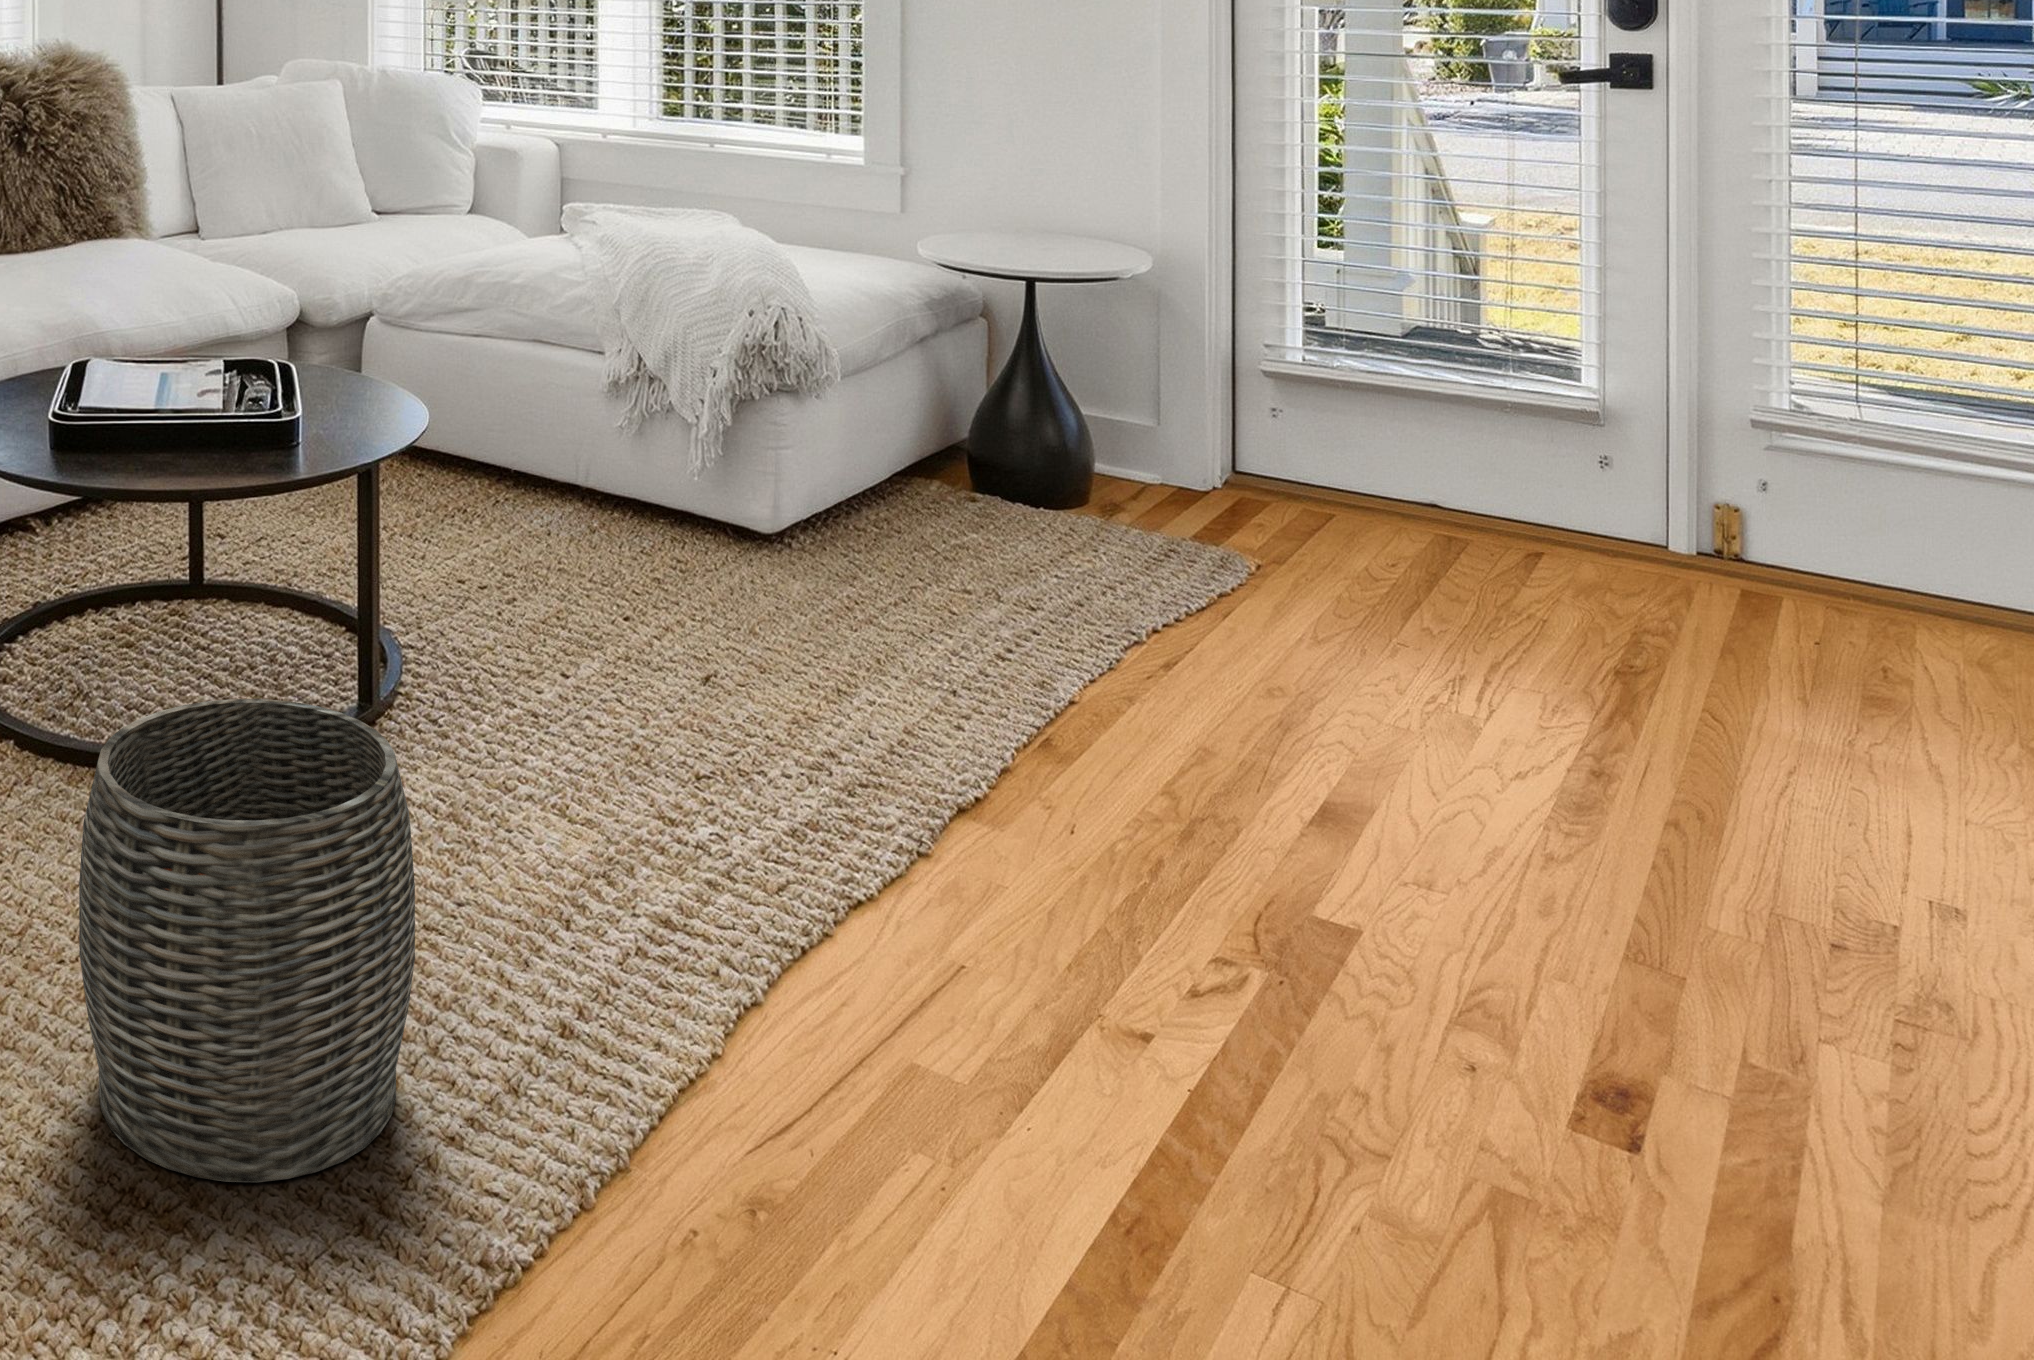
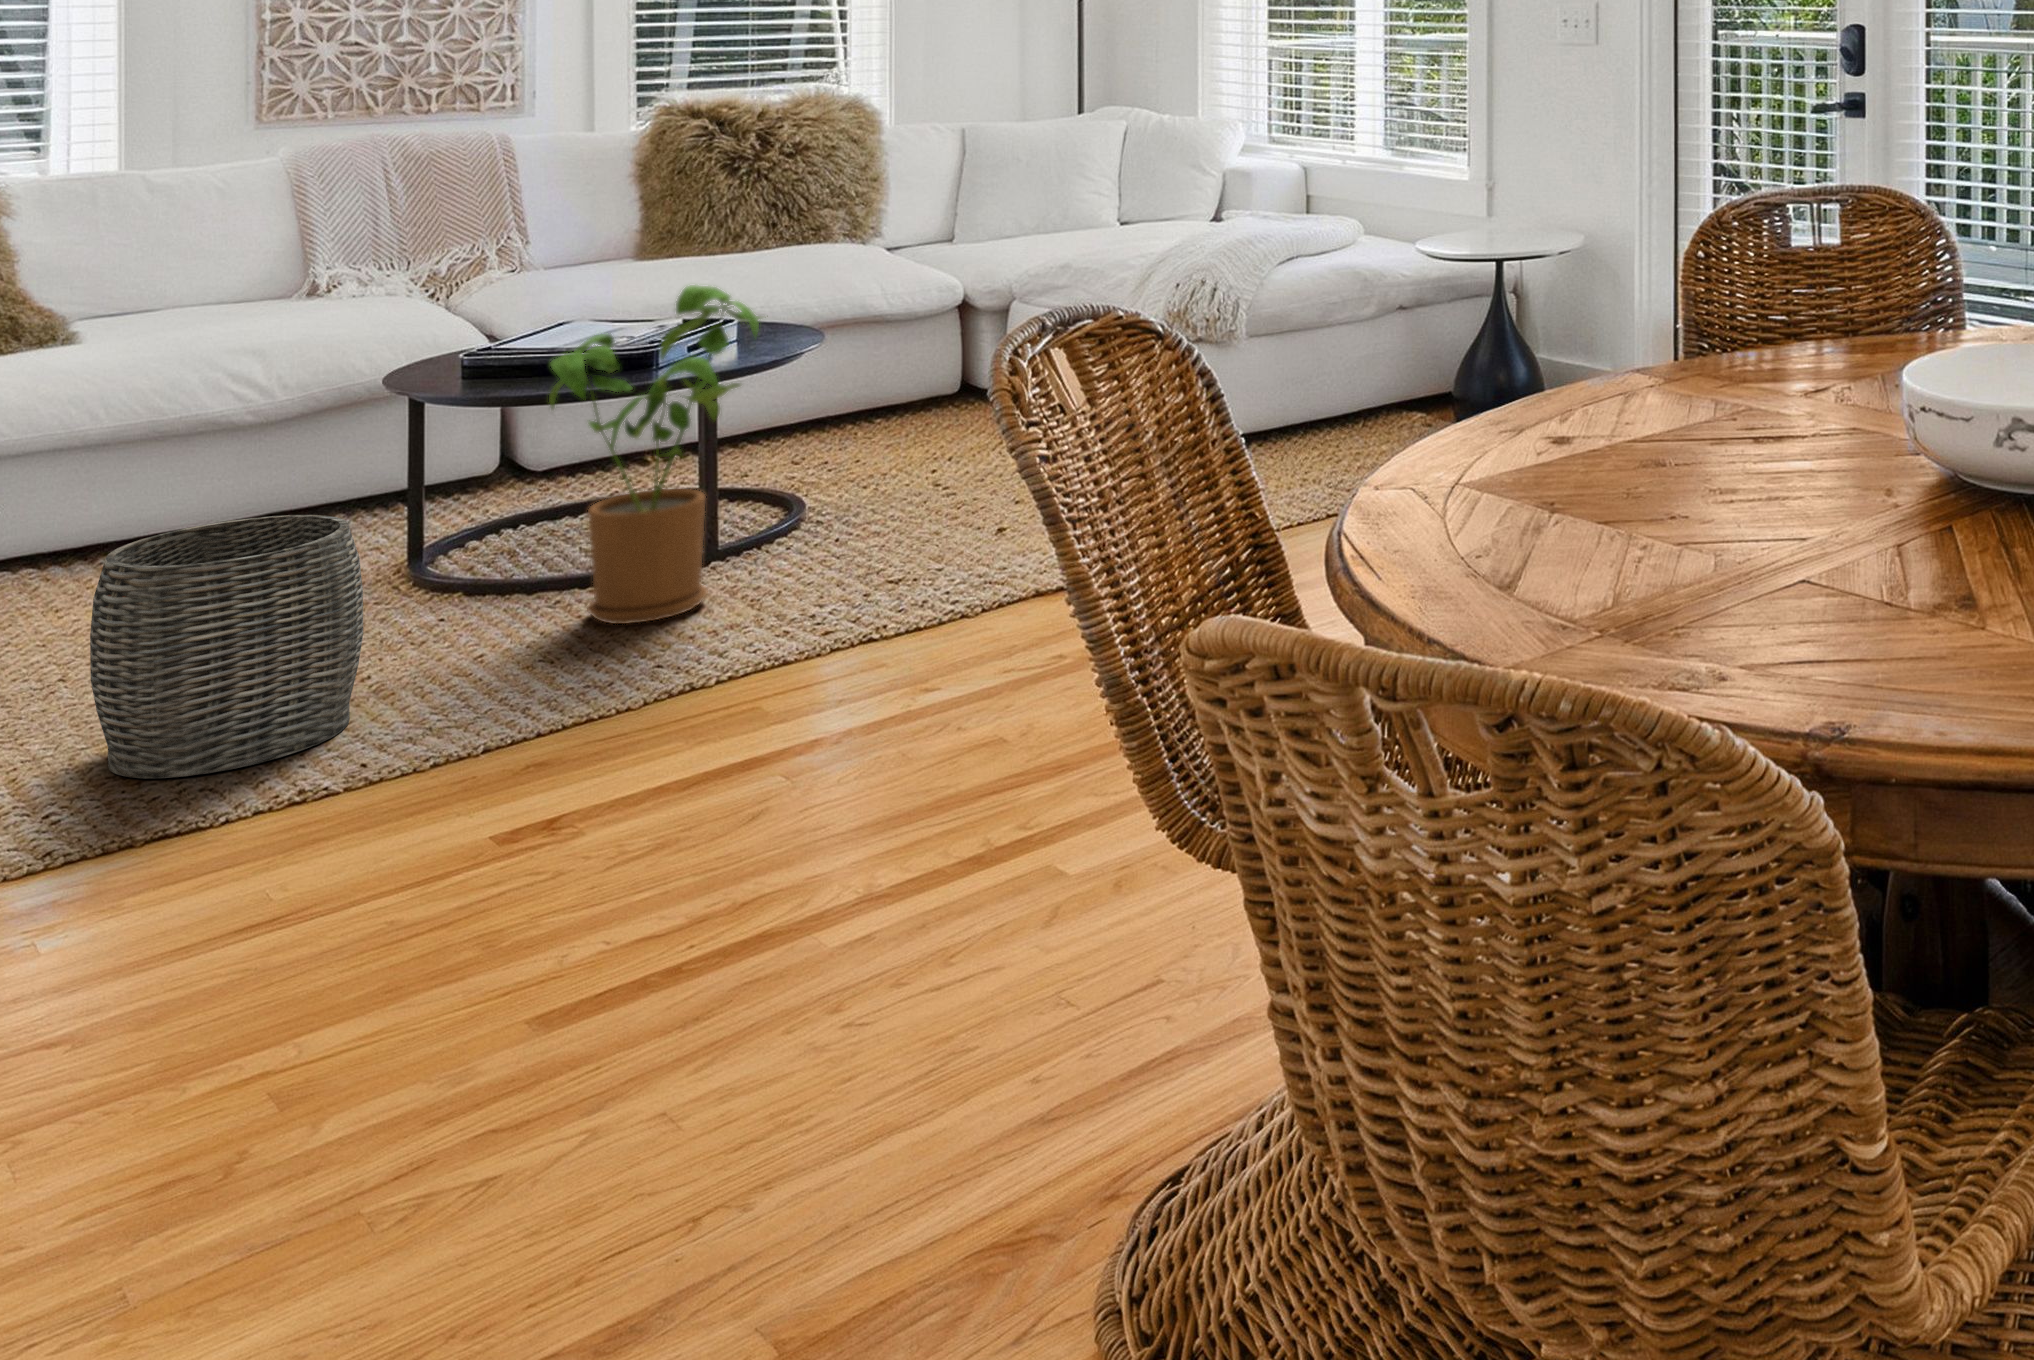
house plant: none [335,319,644,831] -> present [549,285,760,624]

